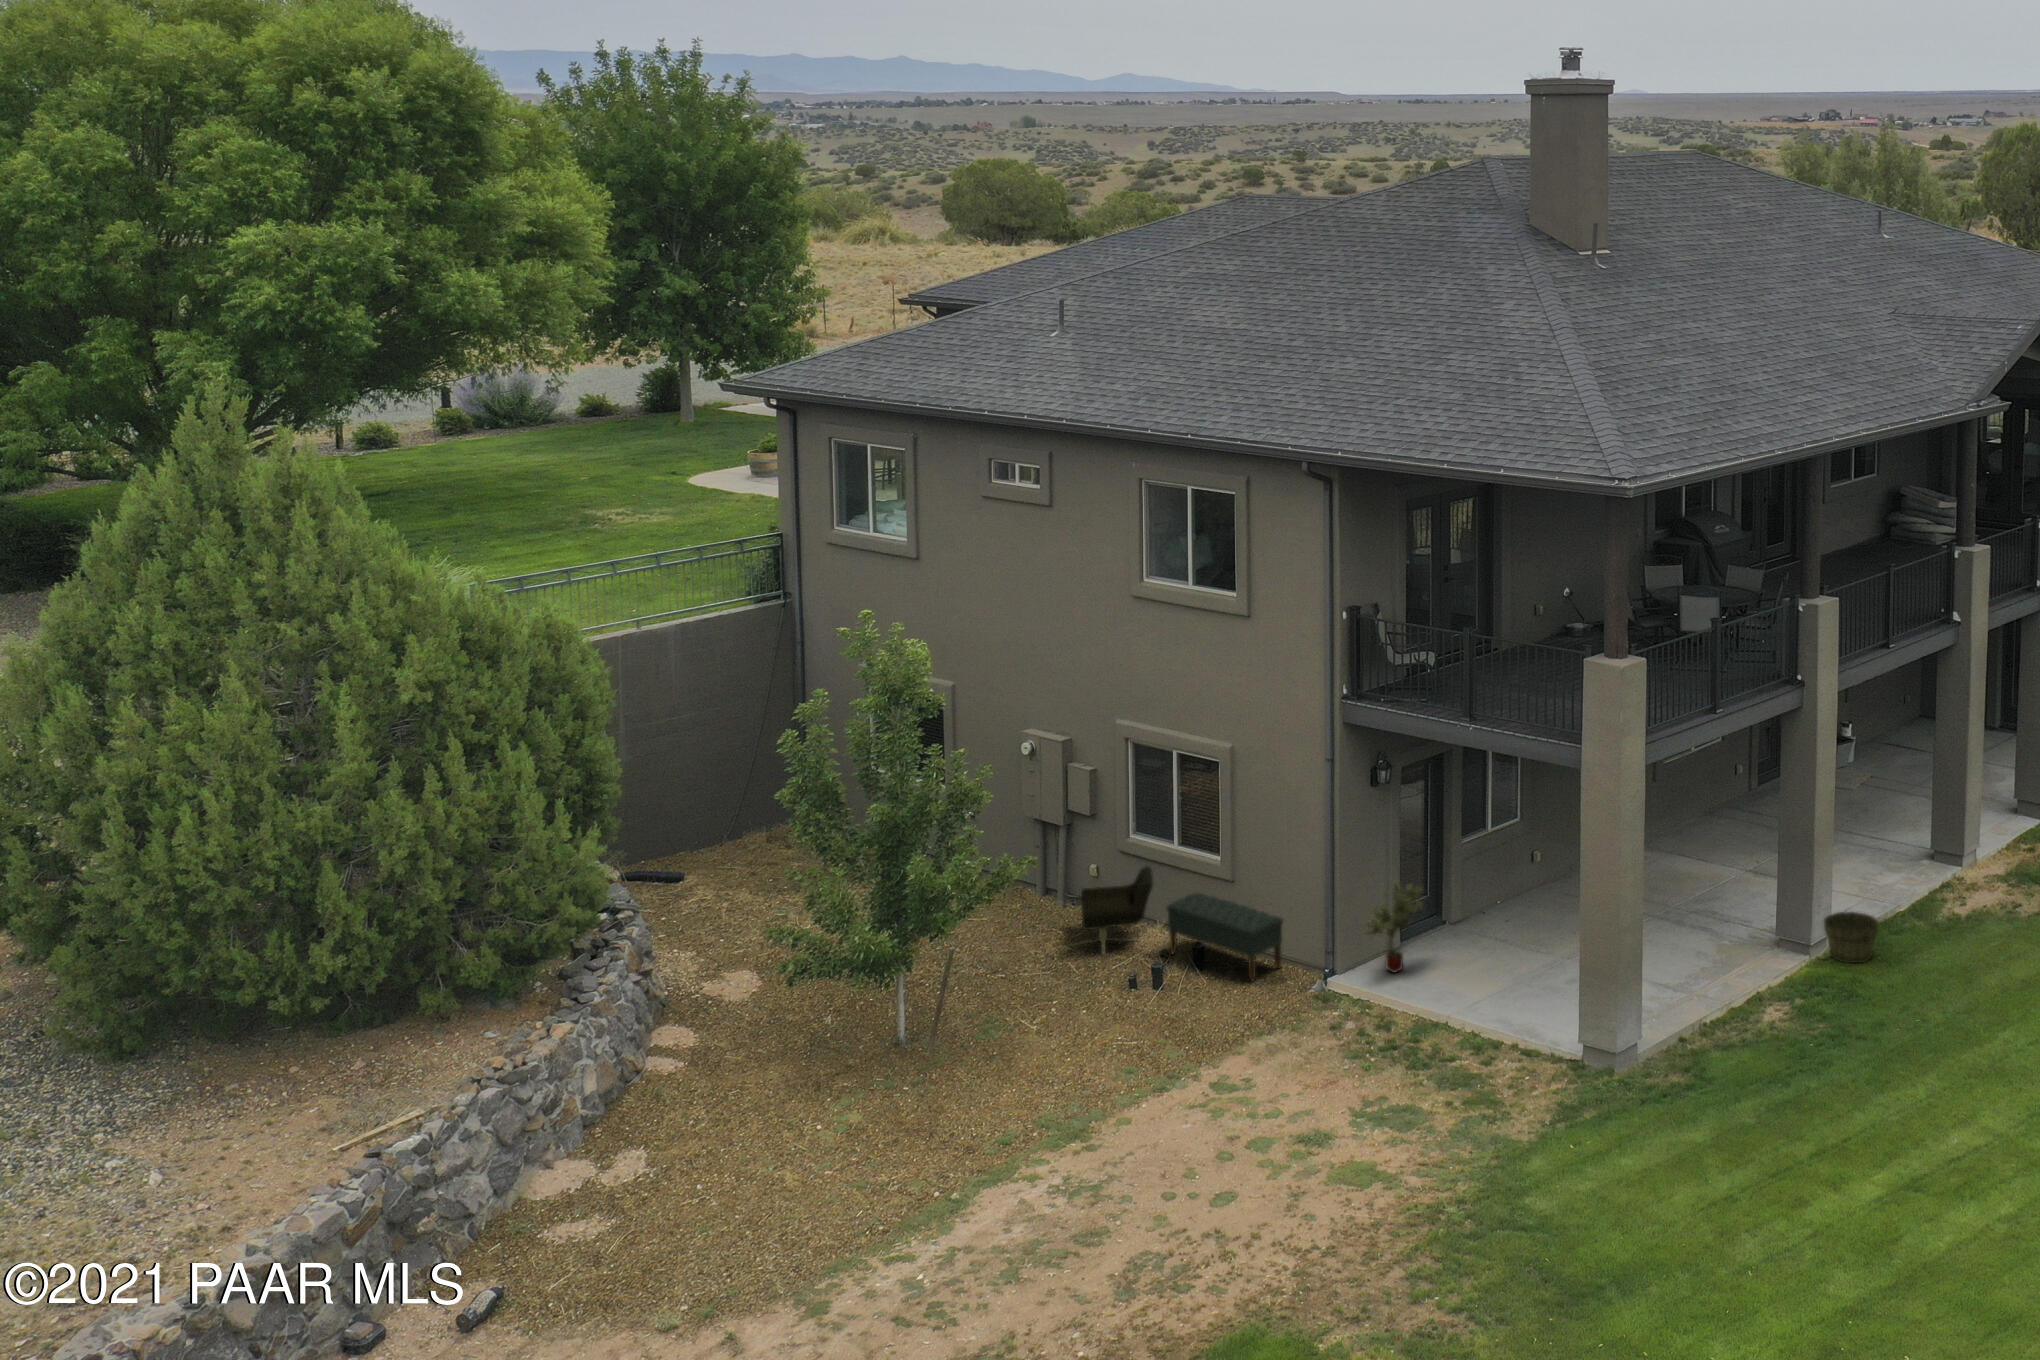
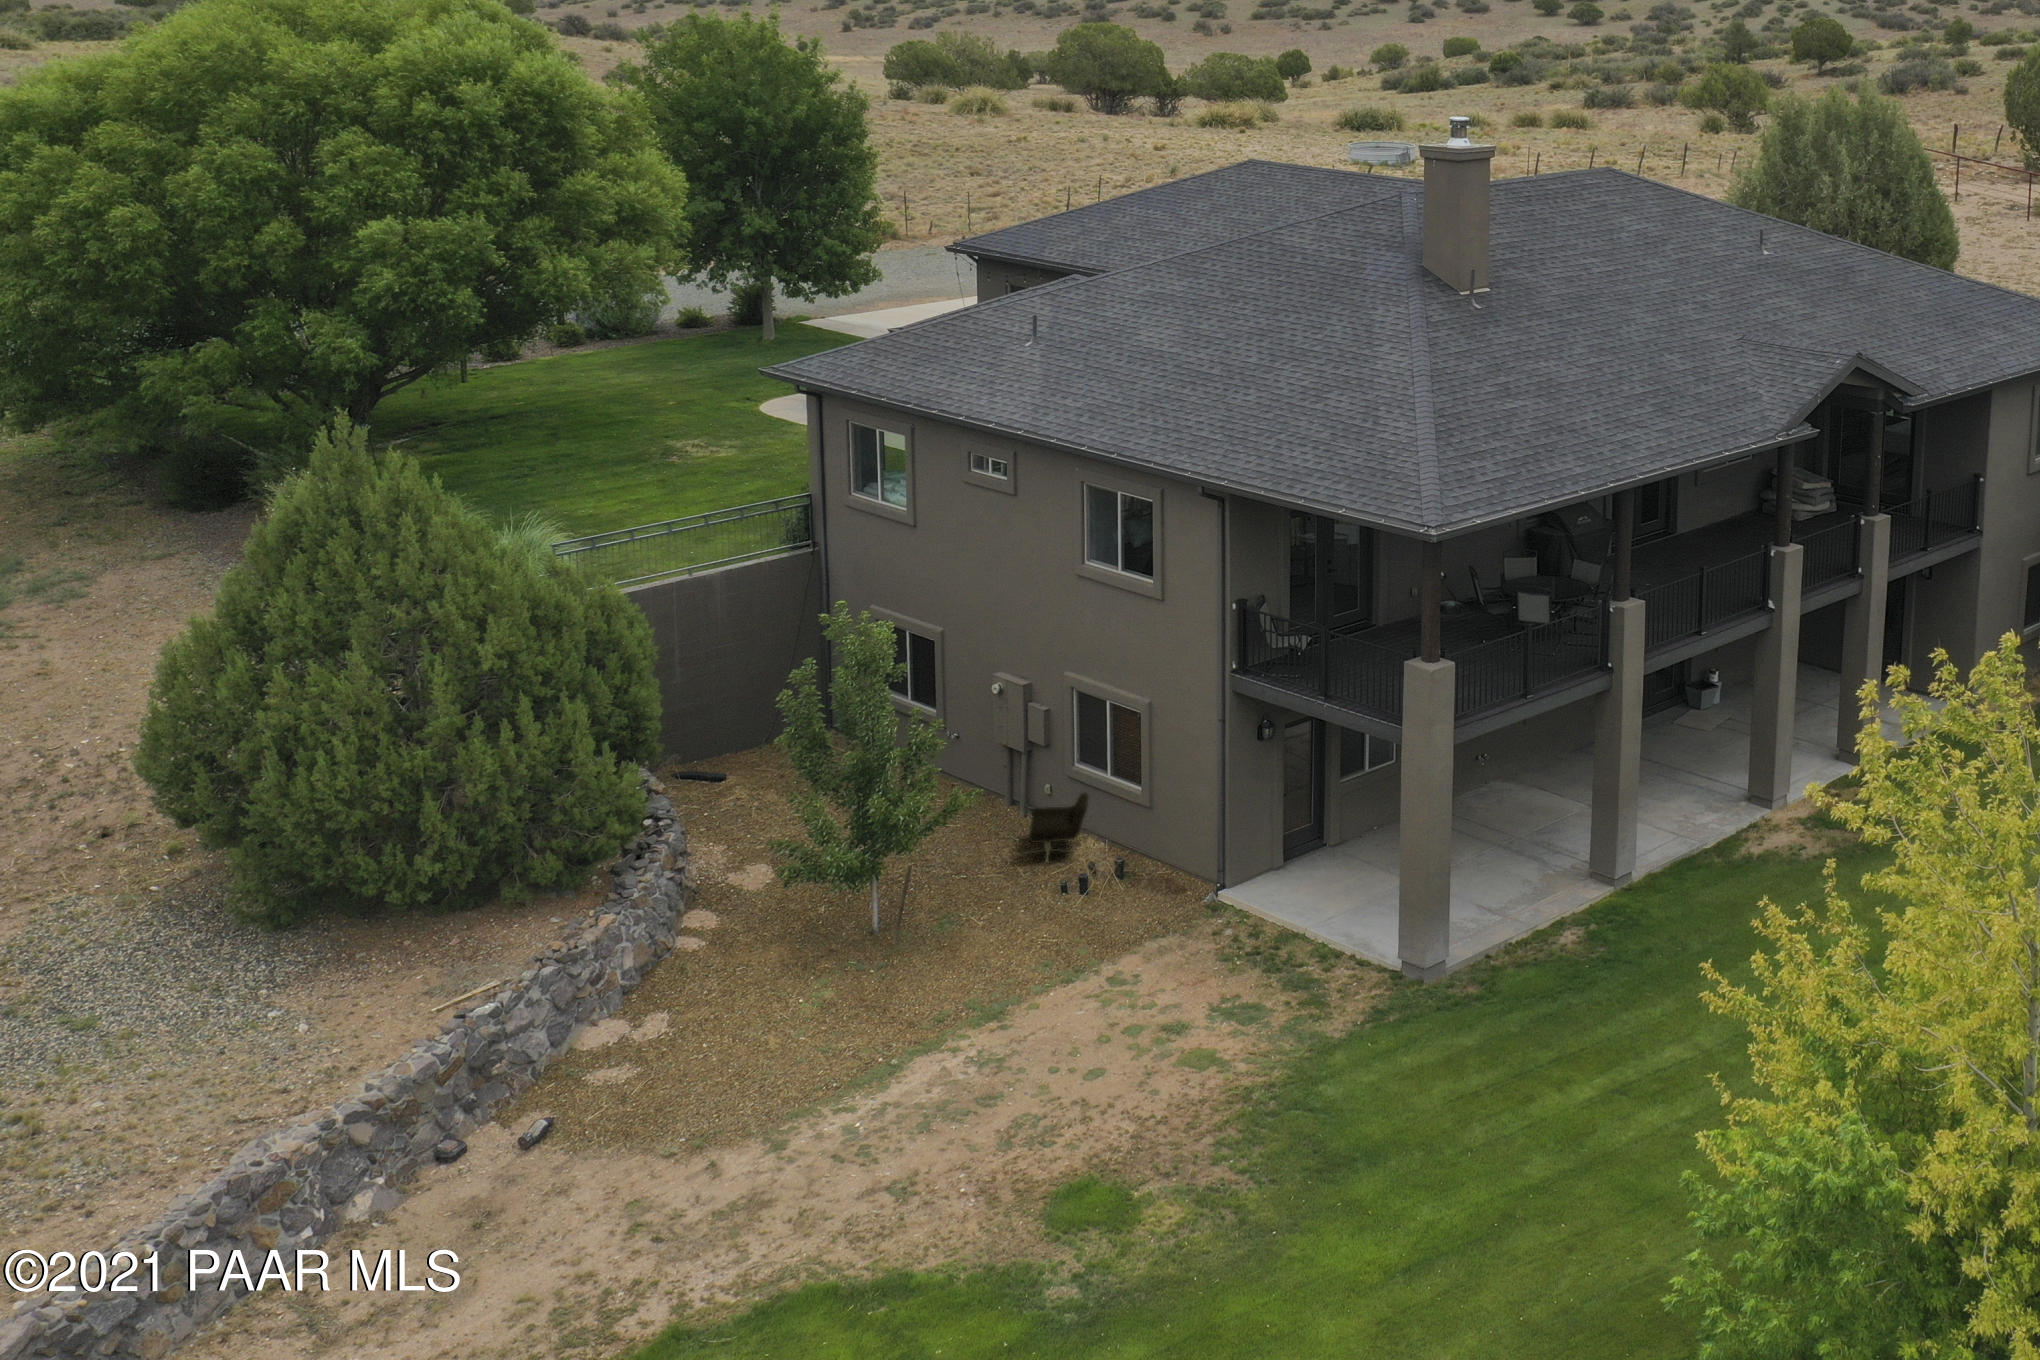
potted tree: present [1366,880,1422,972] -> none [1248,813,1299,889]
bench: present [1167,893,1283,981] -> none [1096,816,1186,892]
wooden bucket: present [1824,912,1879,963] -> none [1626,850,1671,895]

